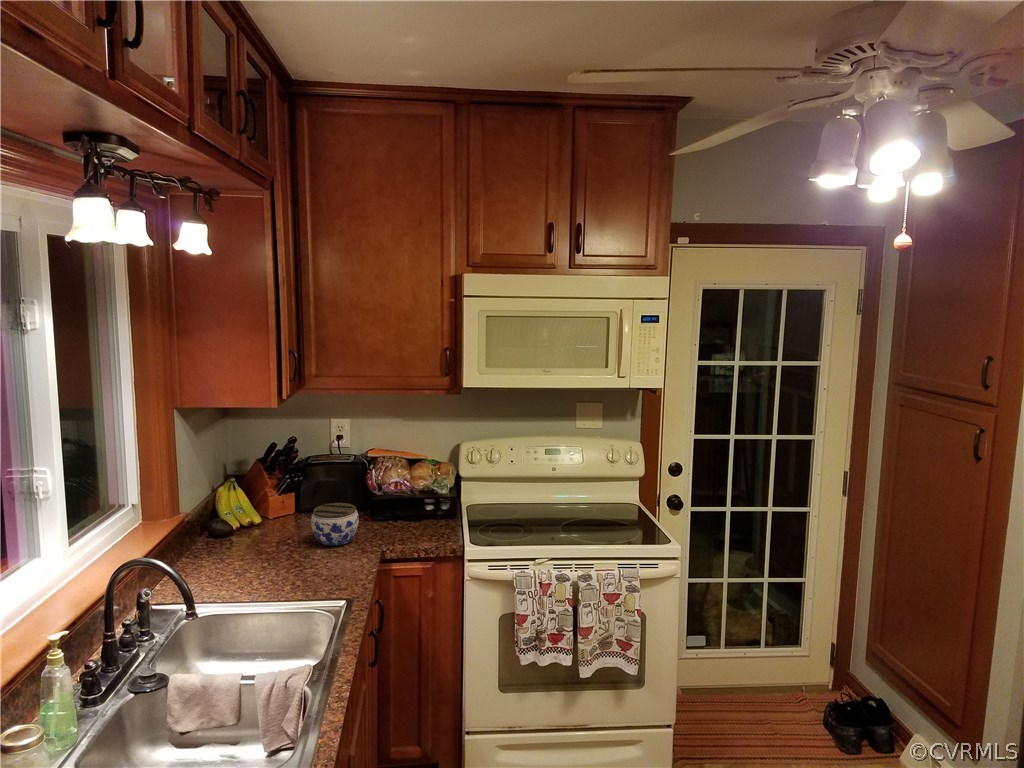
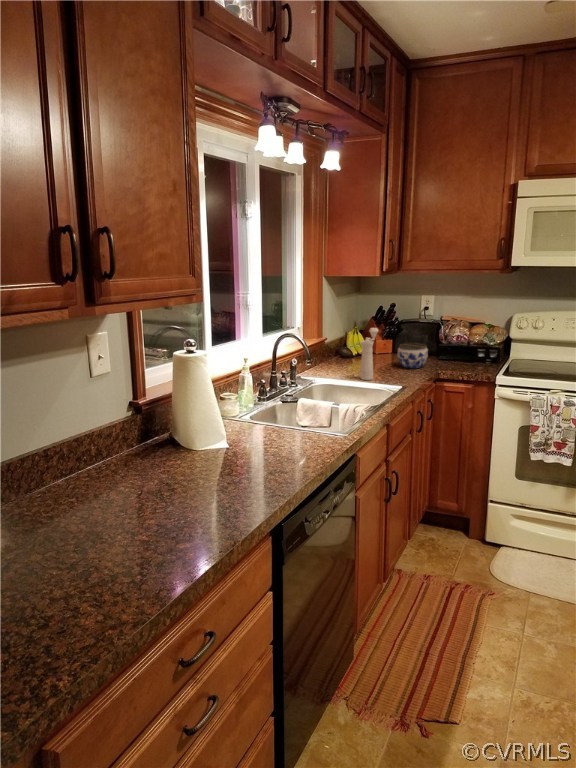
pepper mill: none [255,492,282,585] -> present [360,328,379,380]

